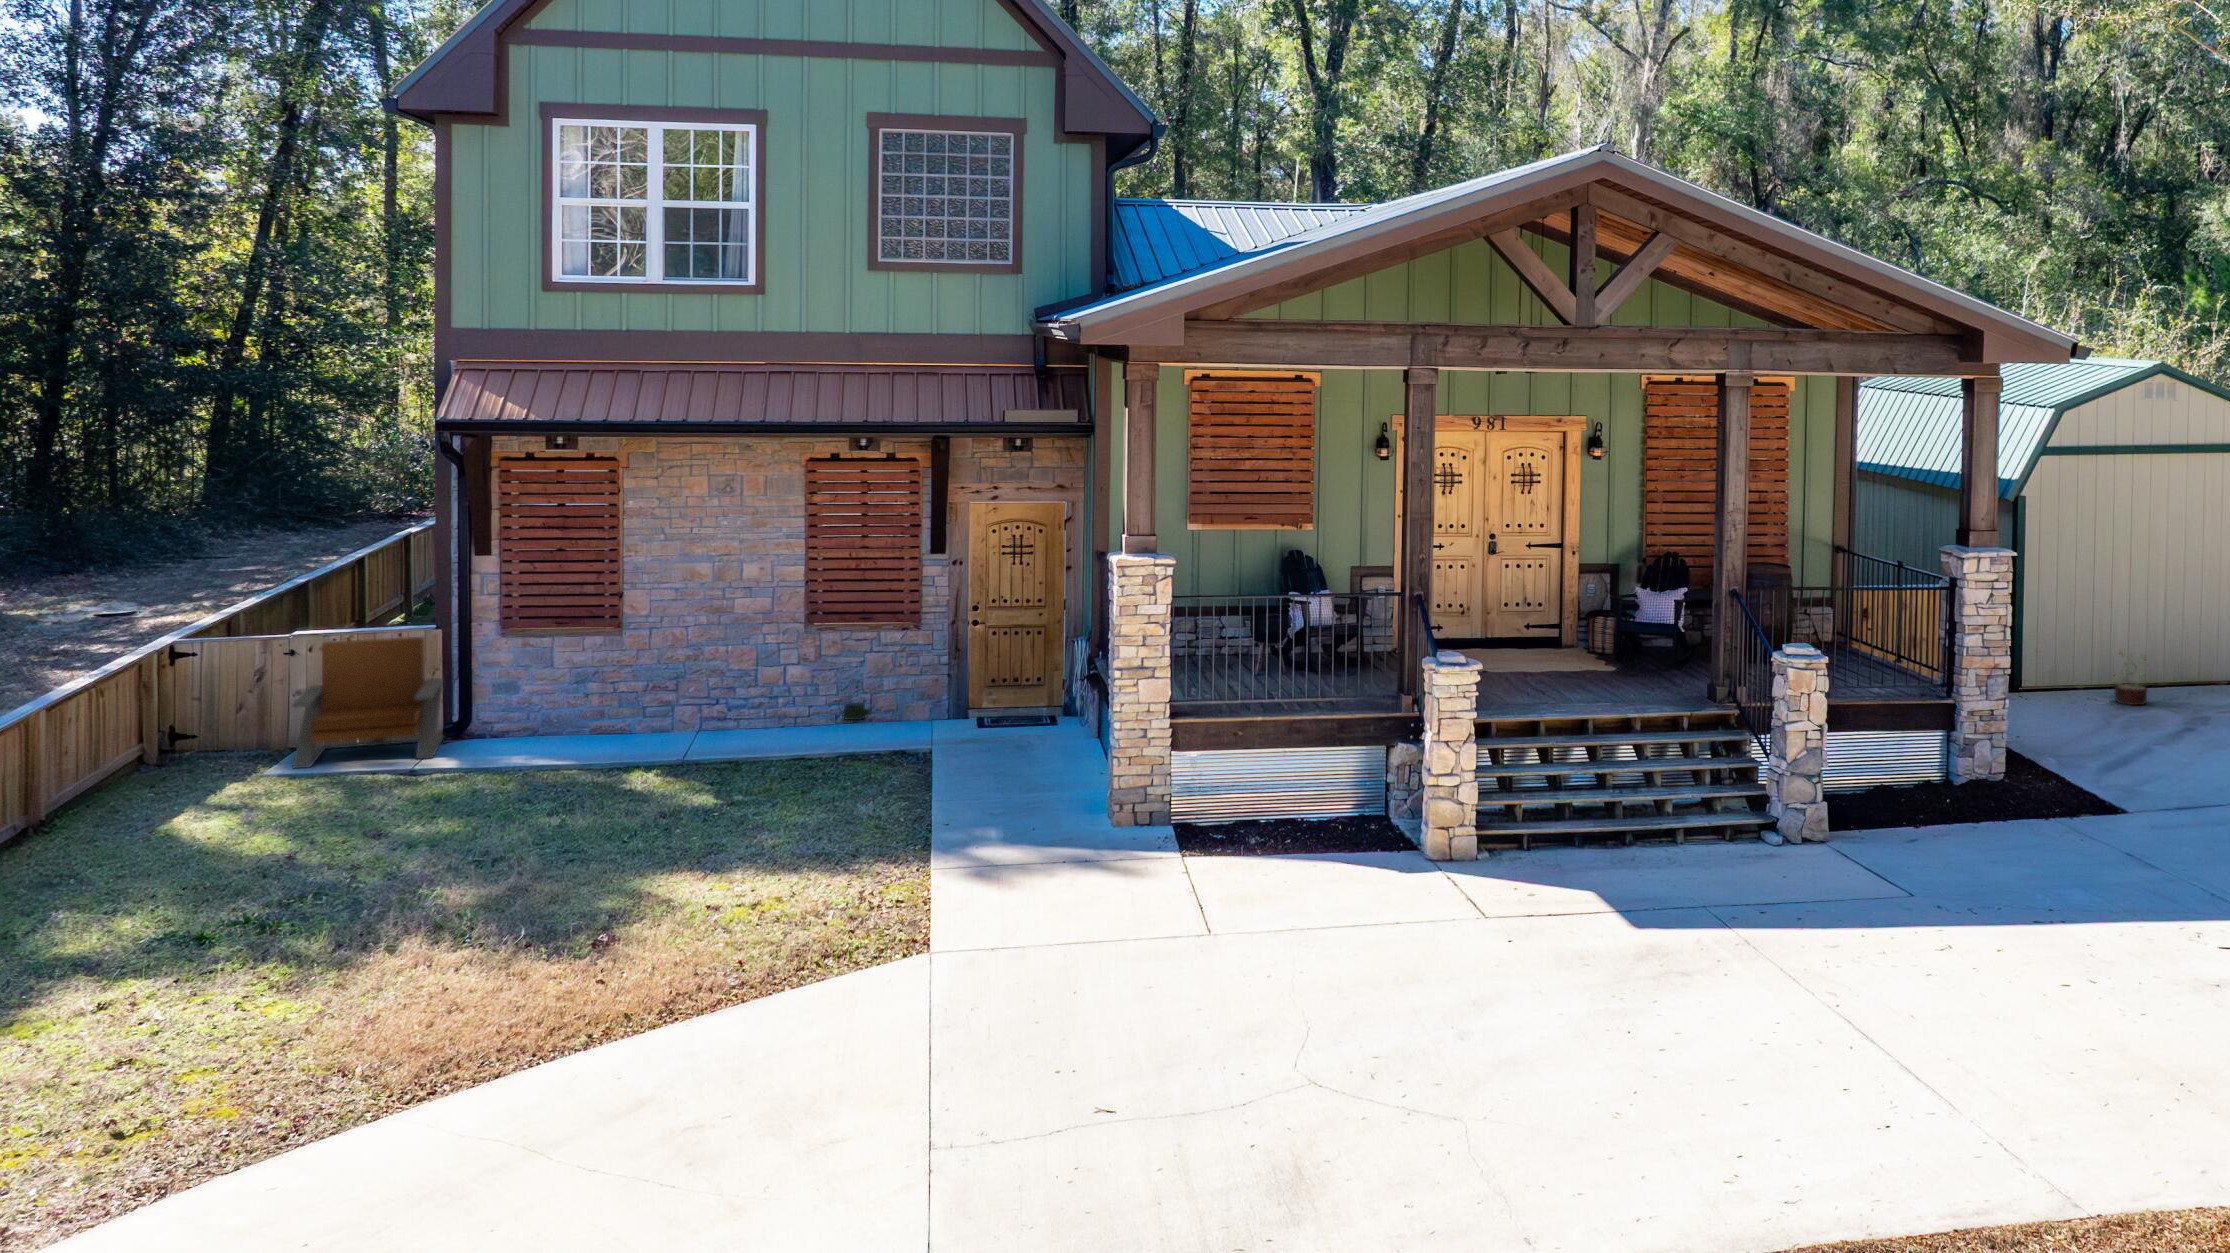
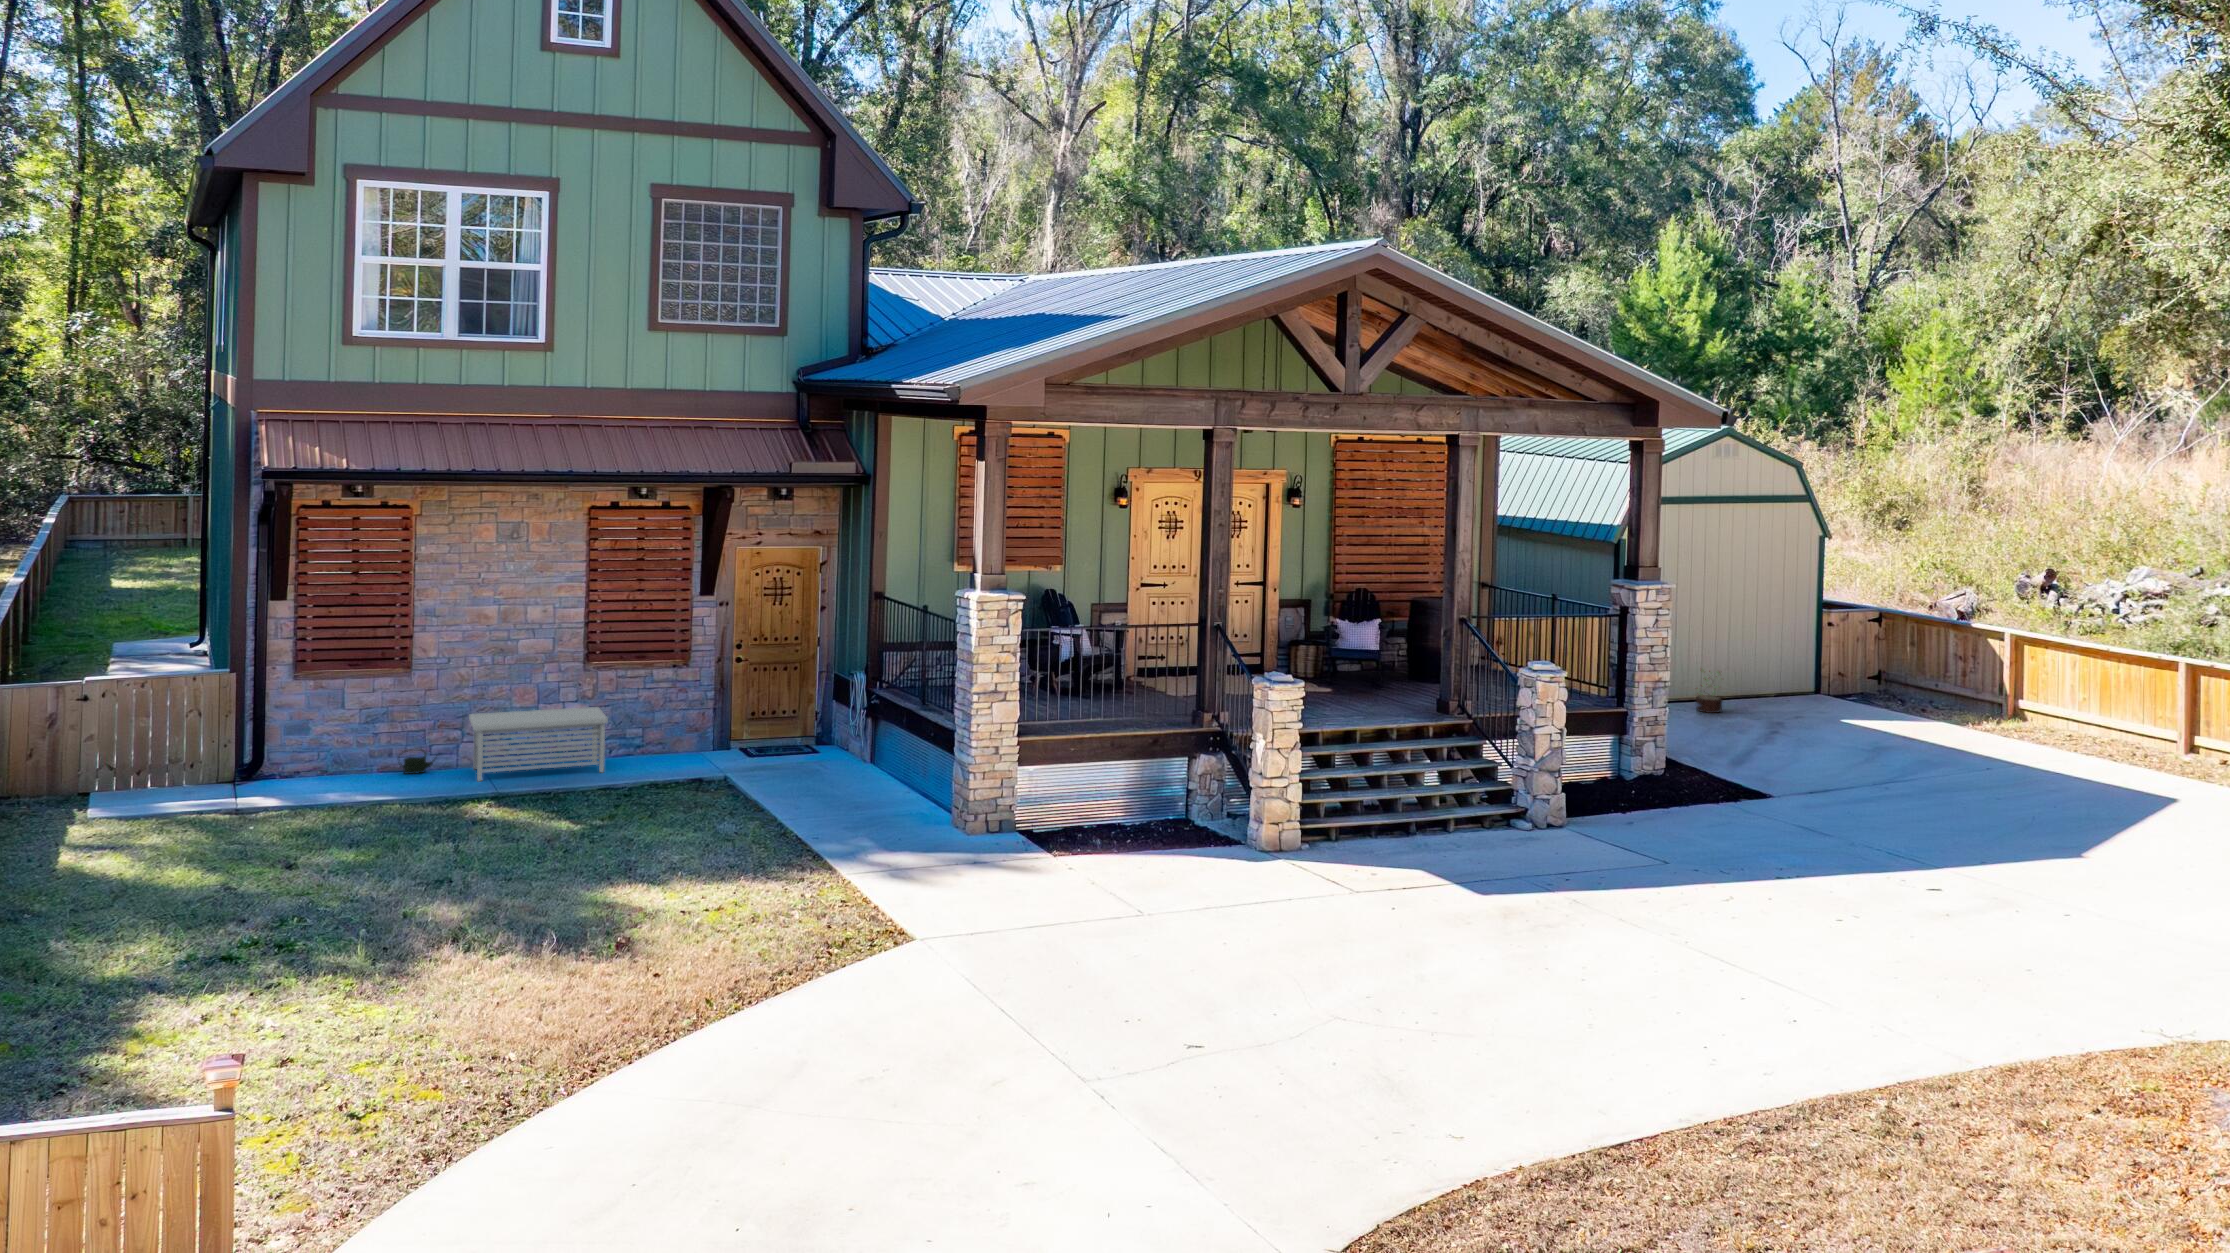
lounge chair: present [292,637,443,769] -> none [94,688,244,824]
storage bench: none [673,665,818,738] -> present [469,707,608,781]
watering can: present [842,695,877,720] -> present [399,750,434,774]

